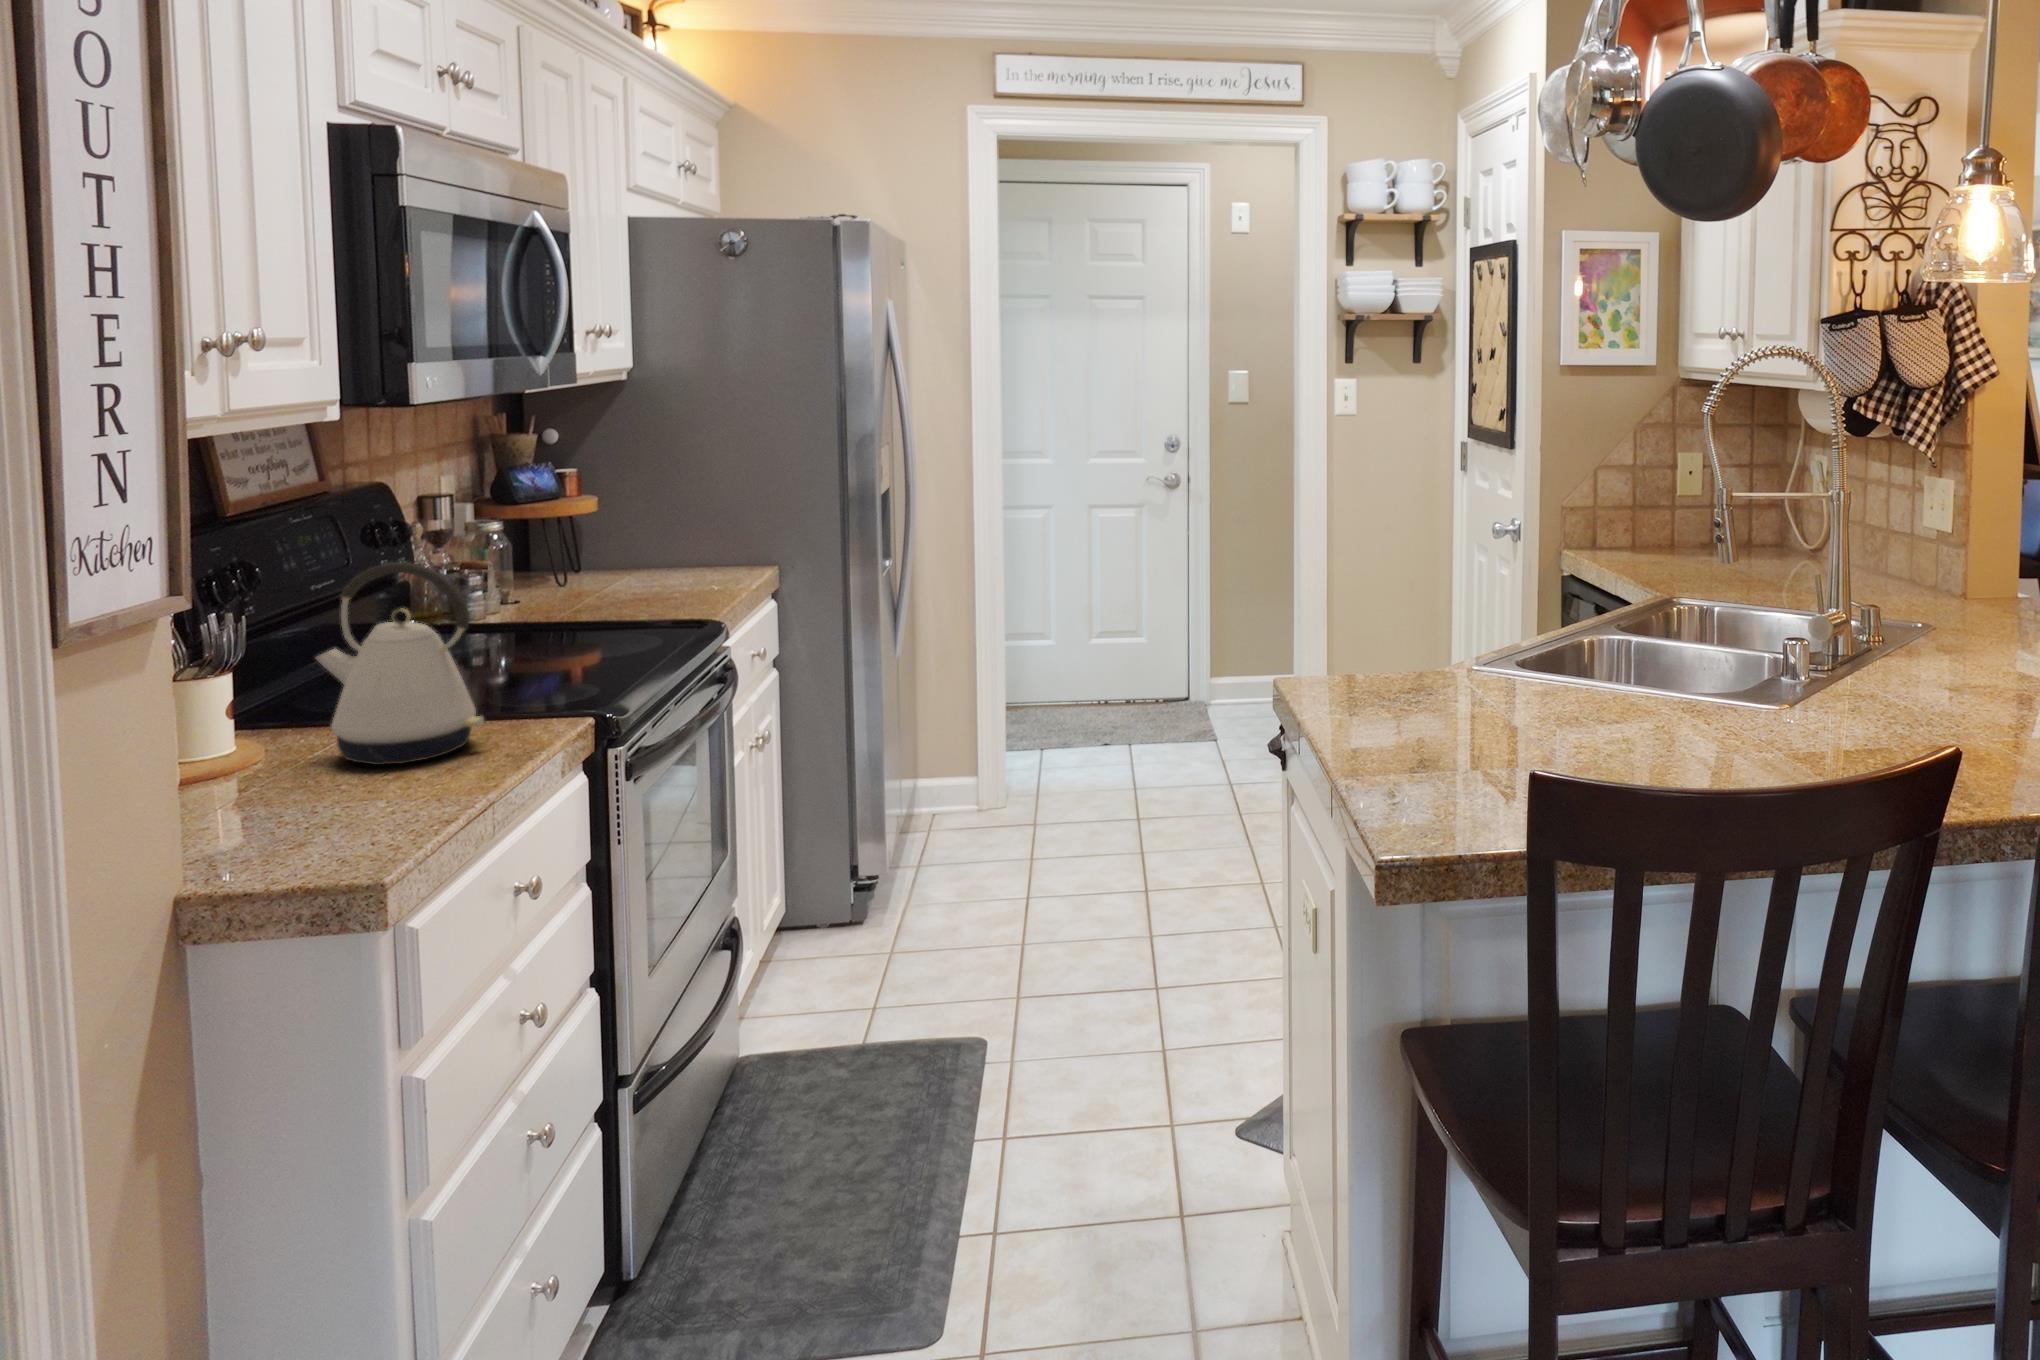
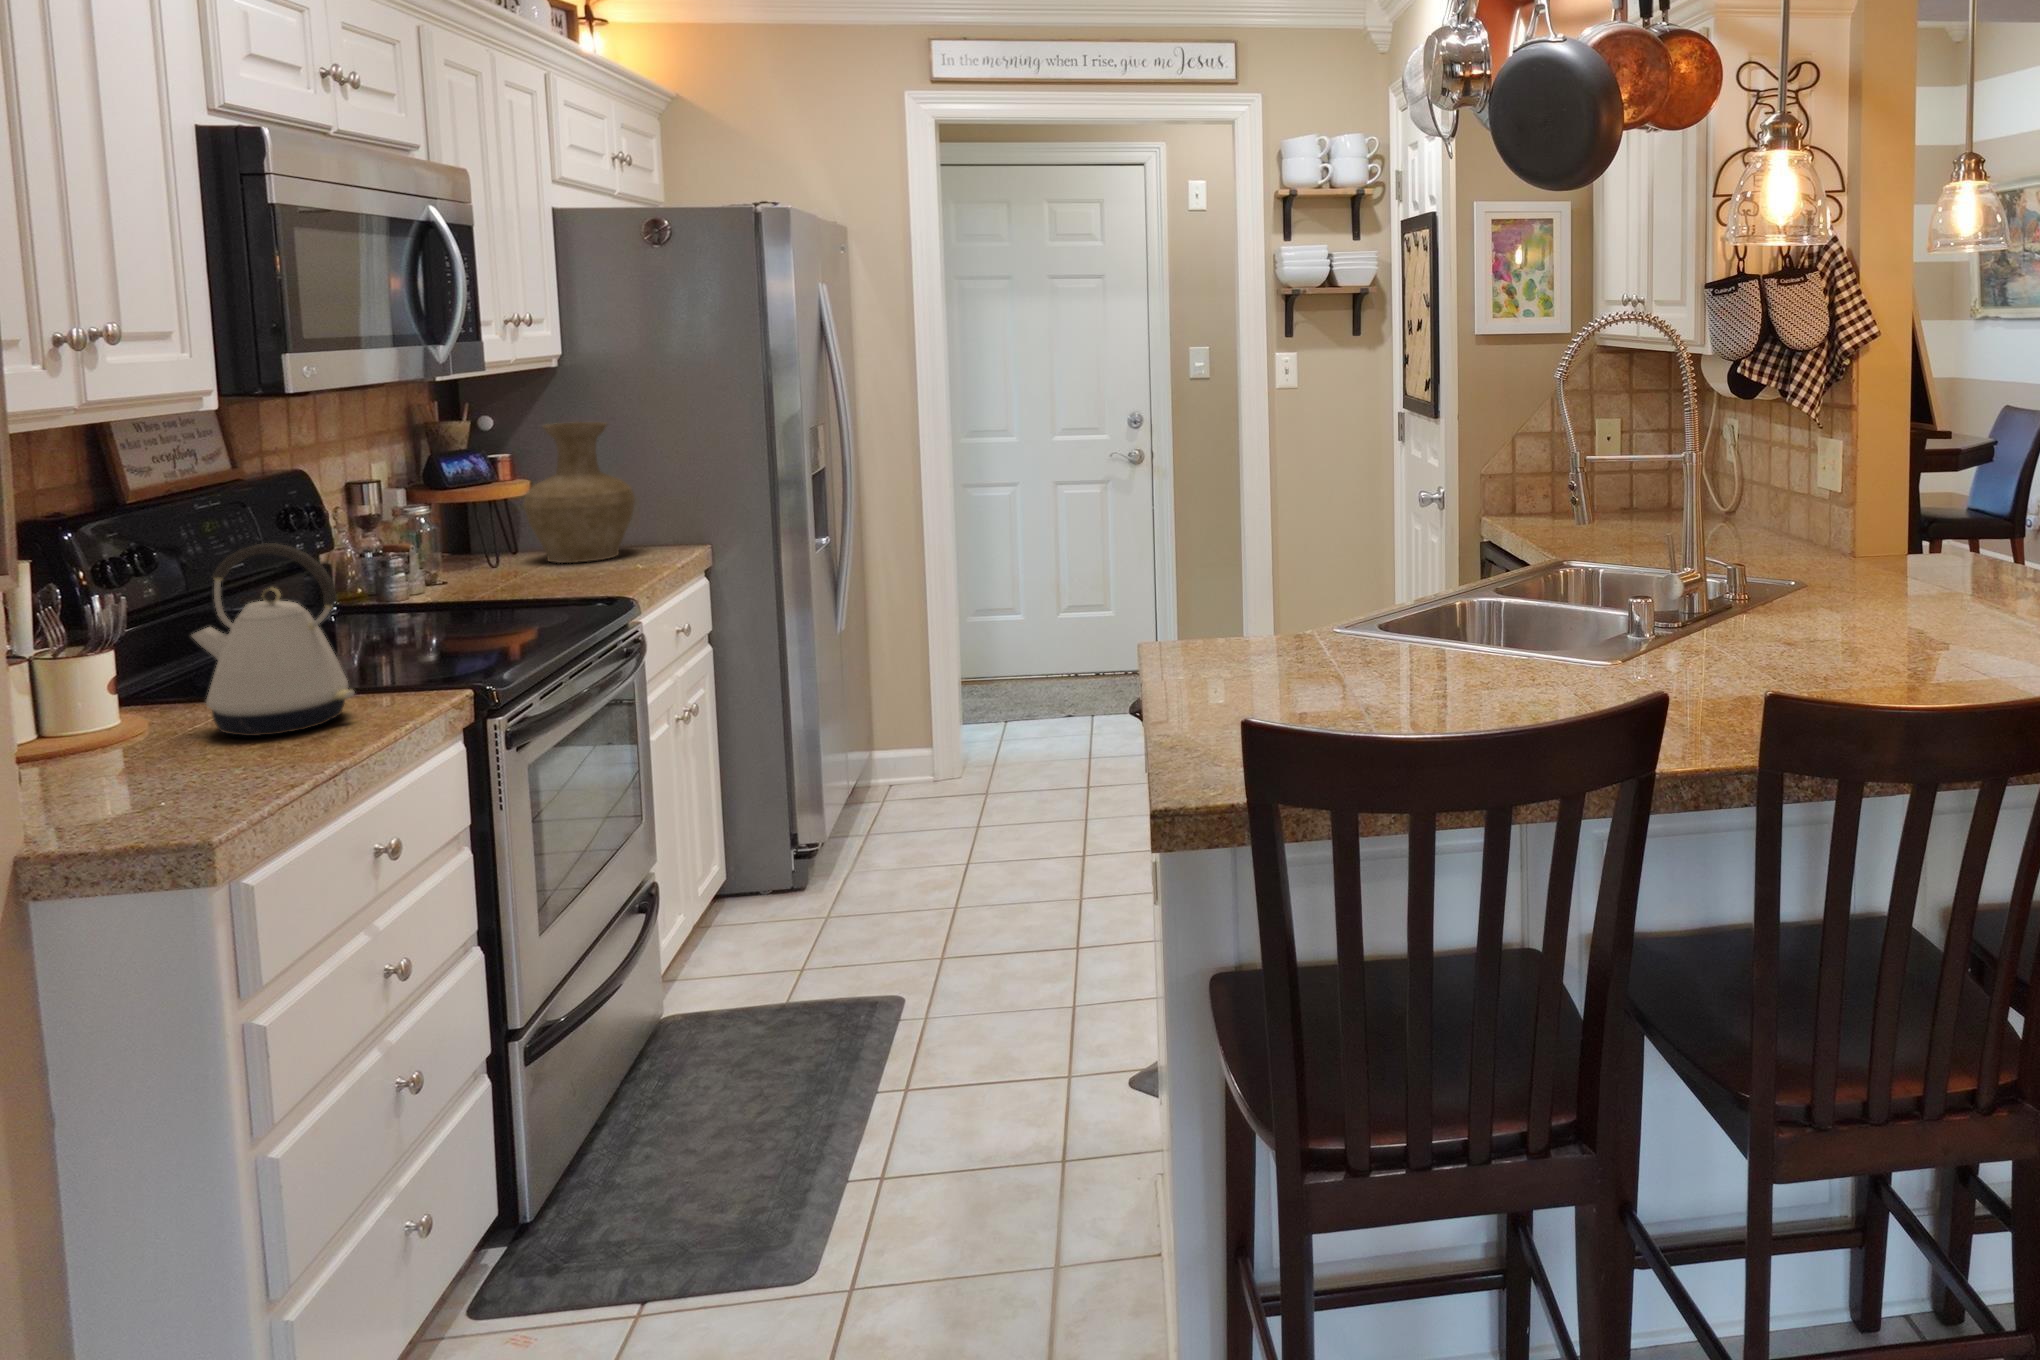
vase: none [599,437,713,581] -> present [524,422,635,563]

